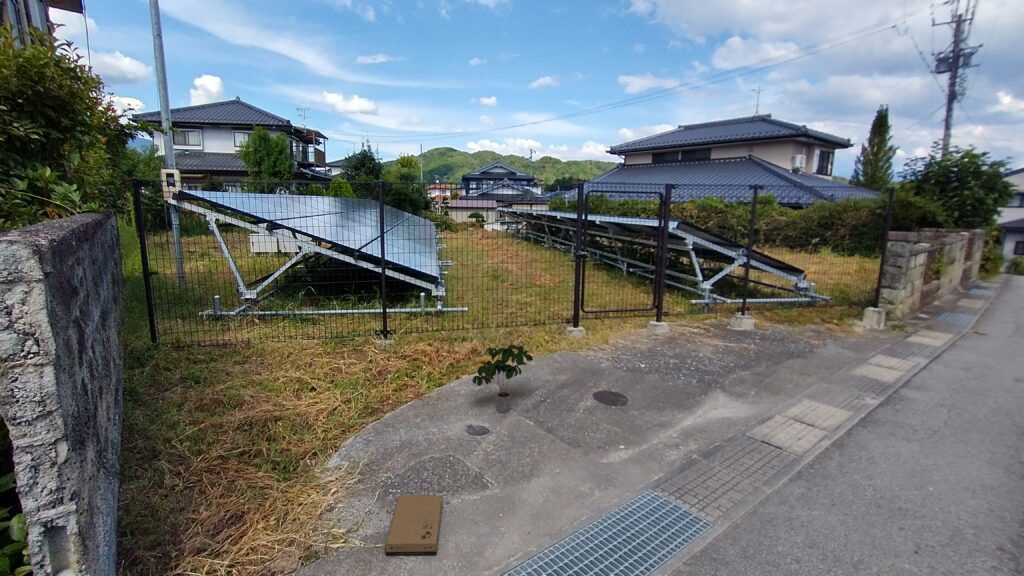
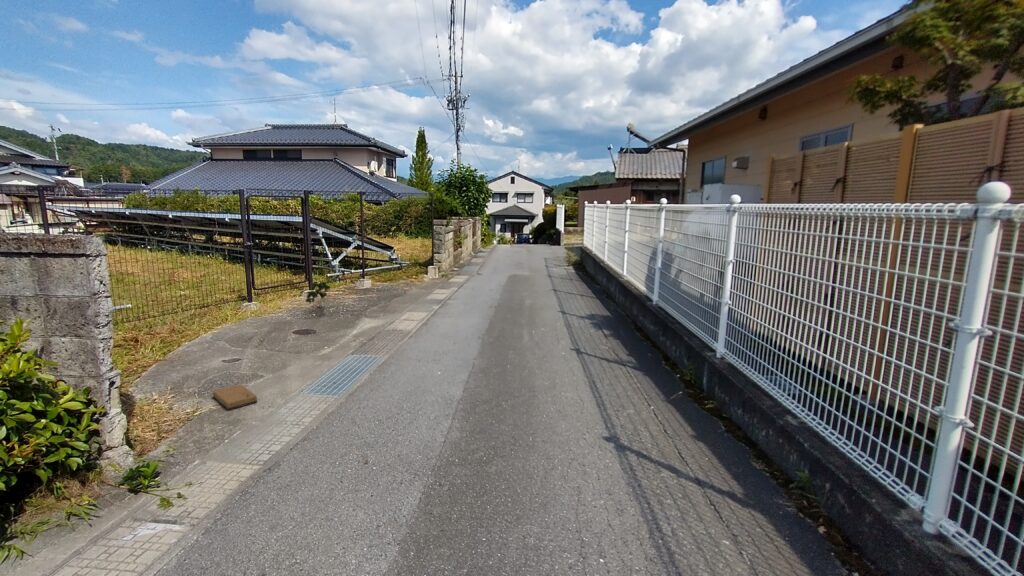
potted plant: present [472,345,533,413] -> present [306,282,330,316]

